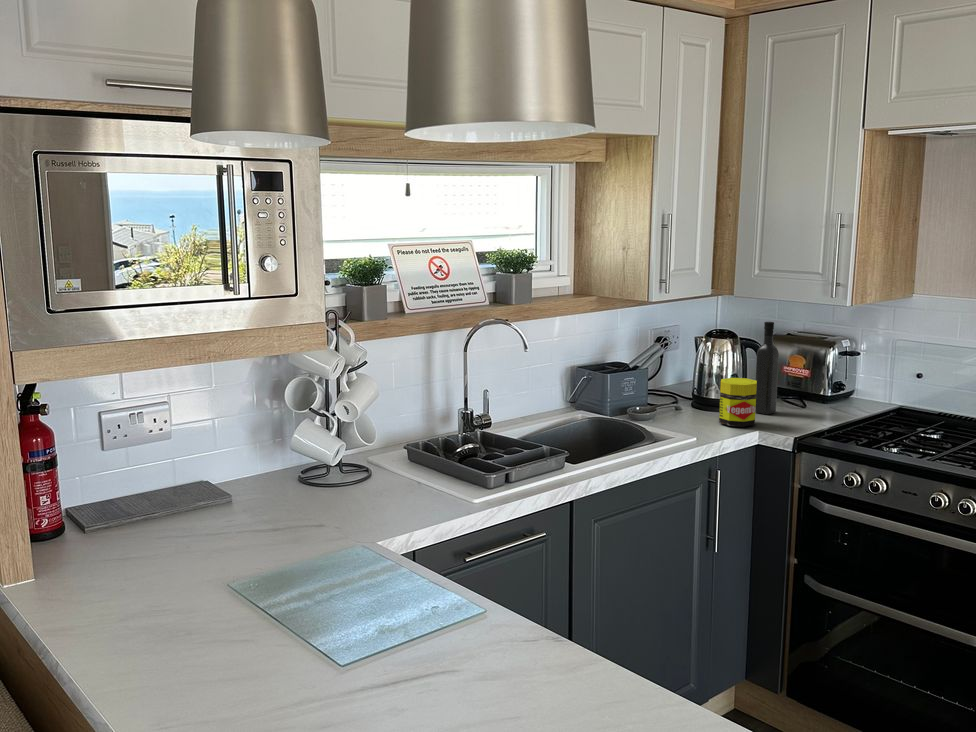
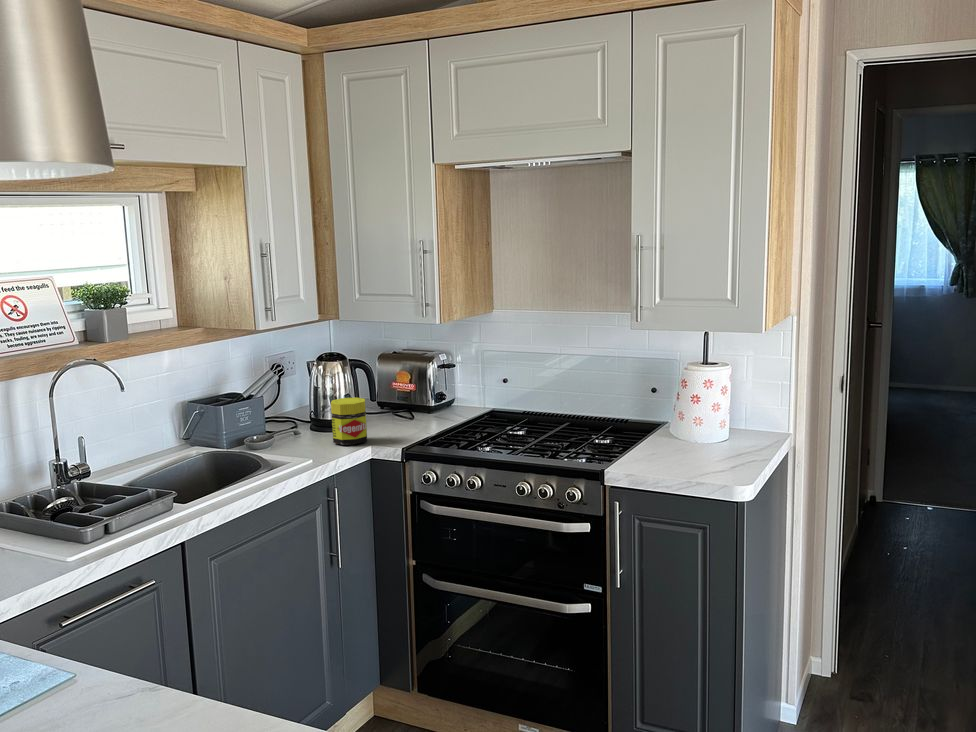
wine bottle: present [755,322,779,414] -> none [364,341,387,430]

